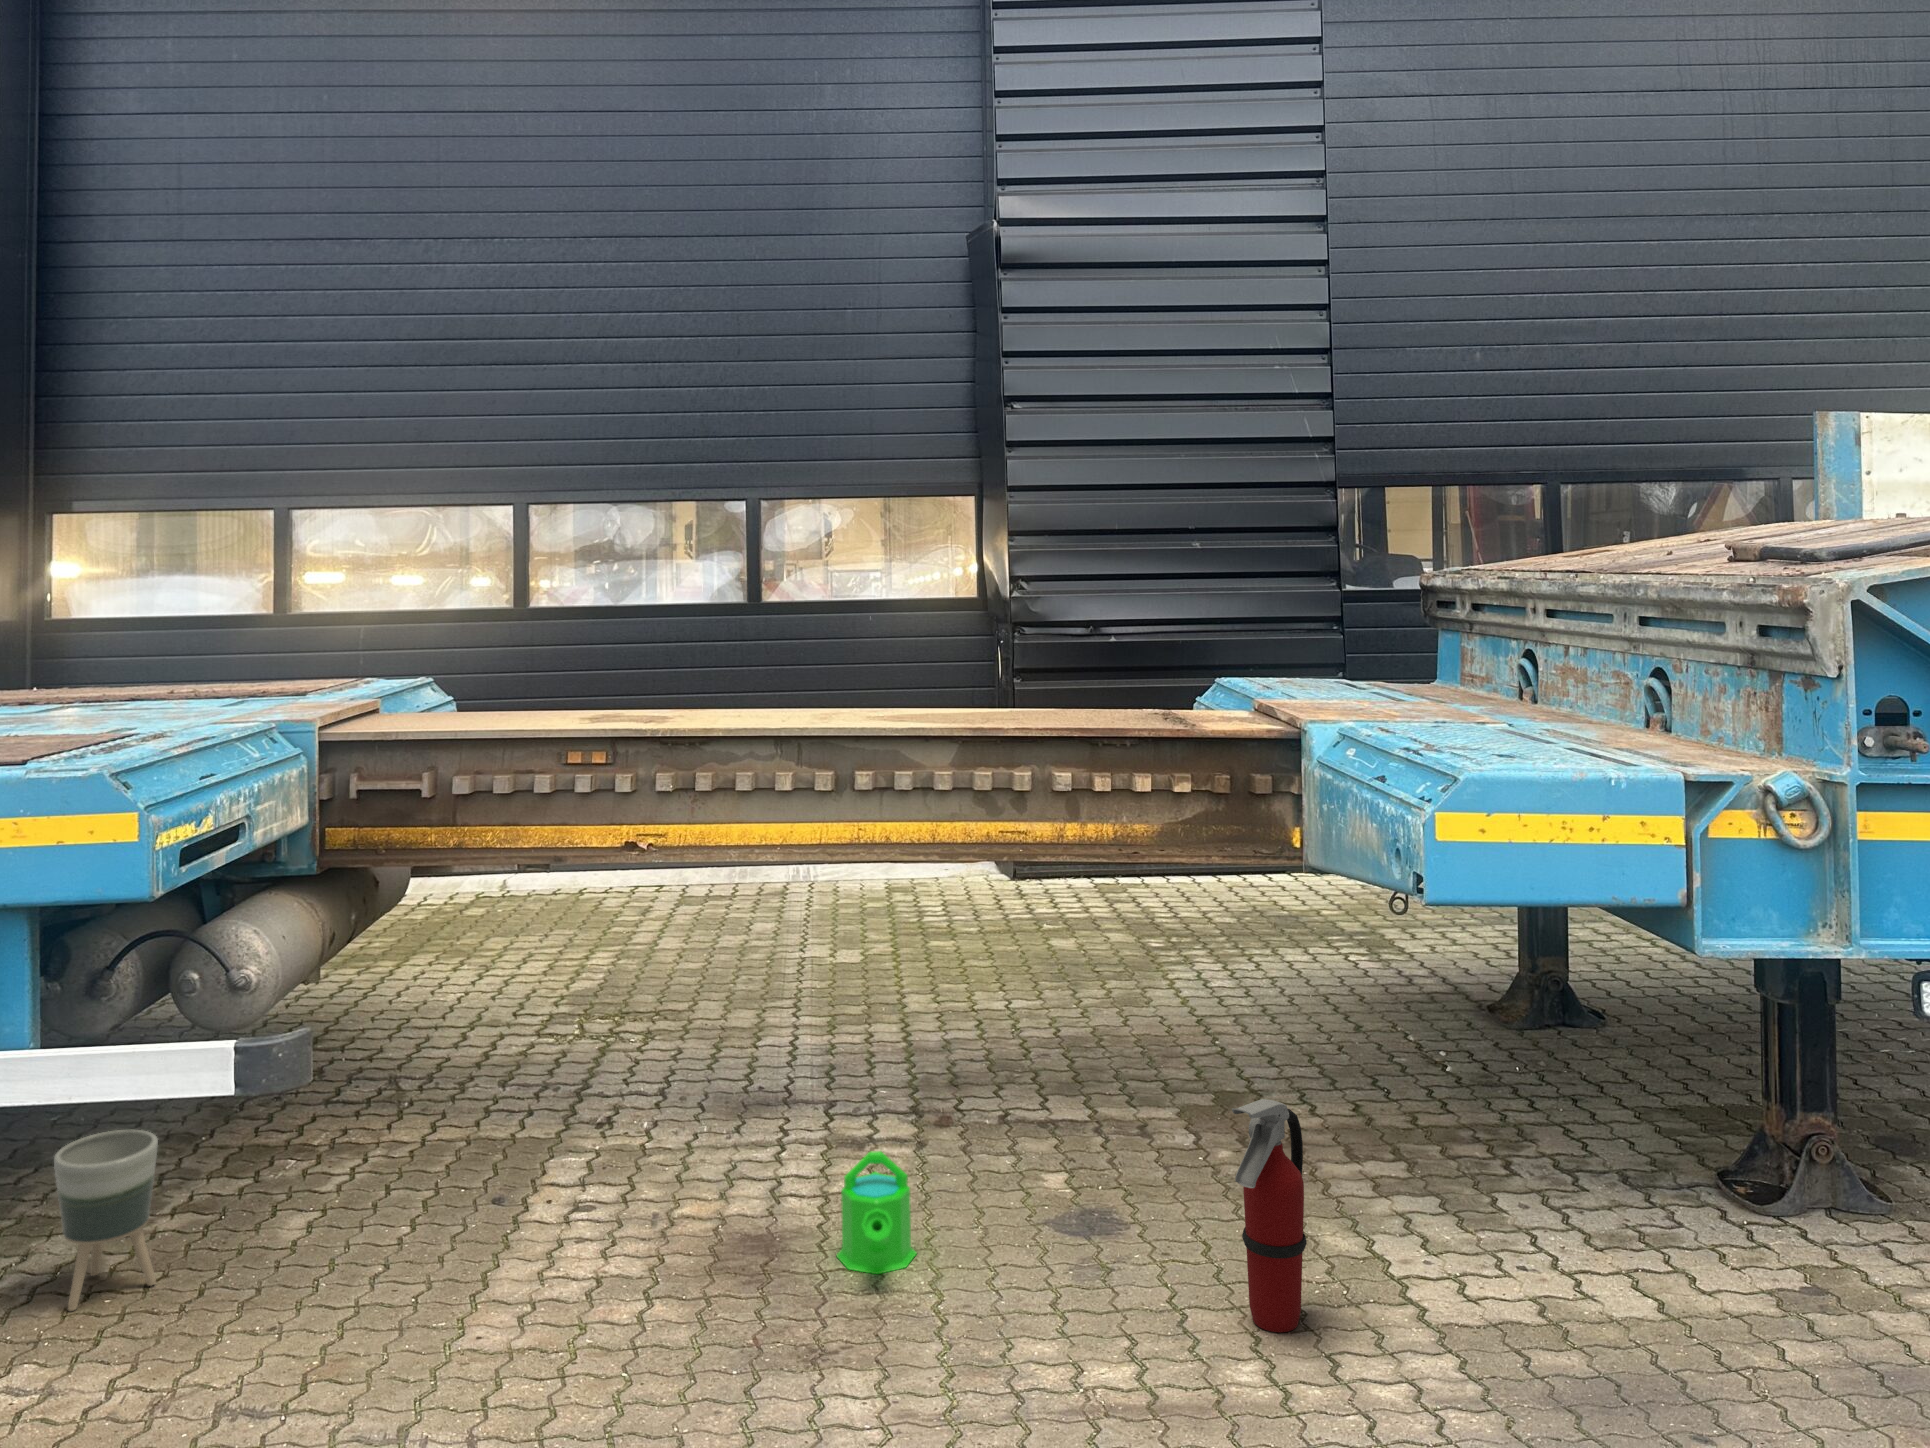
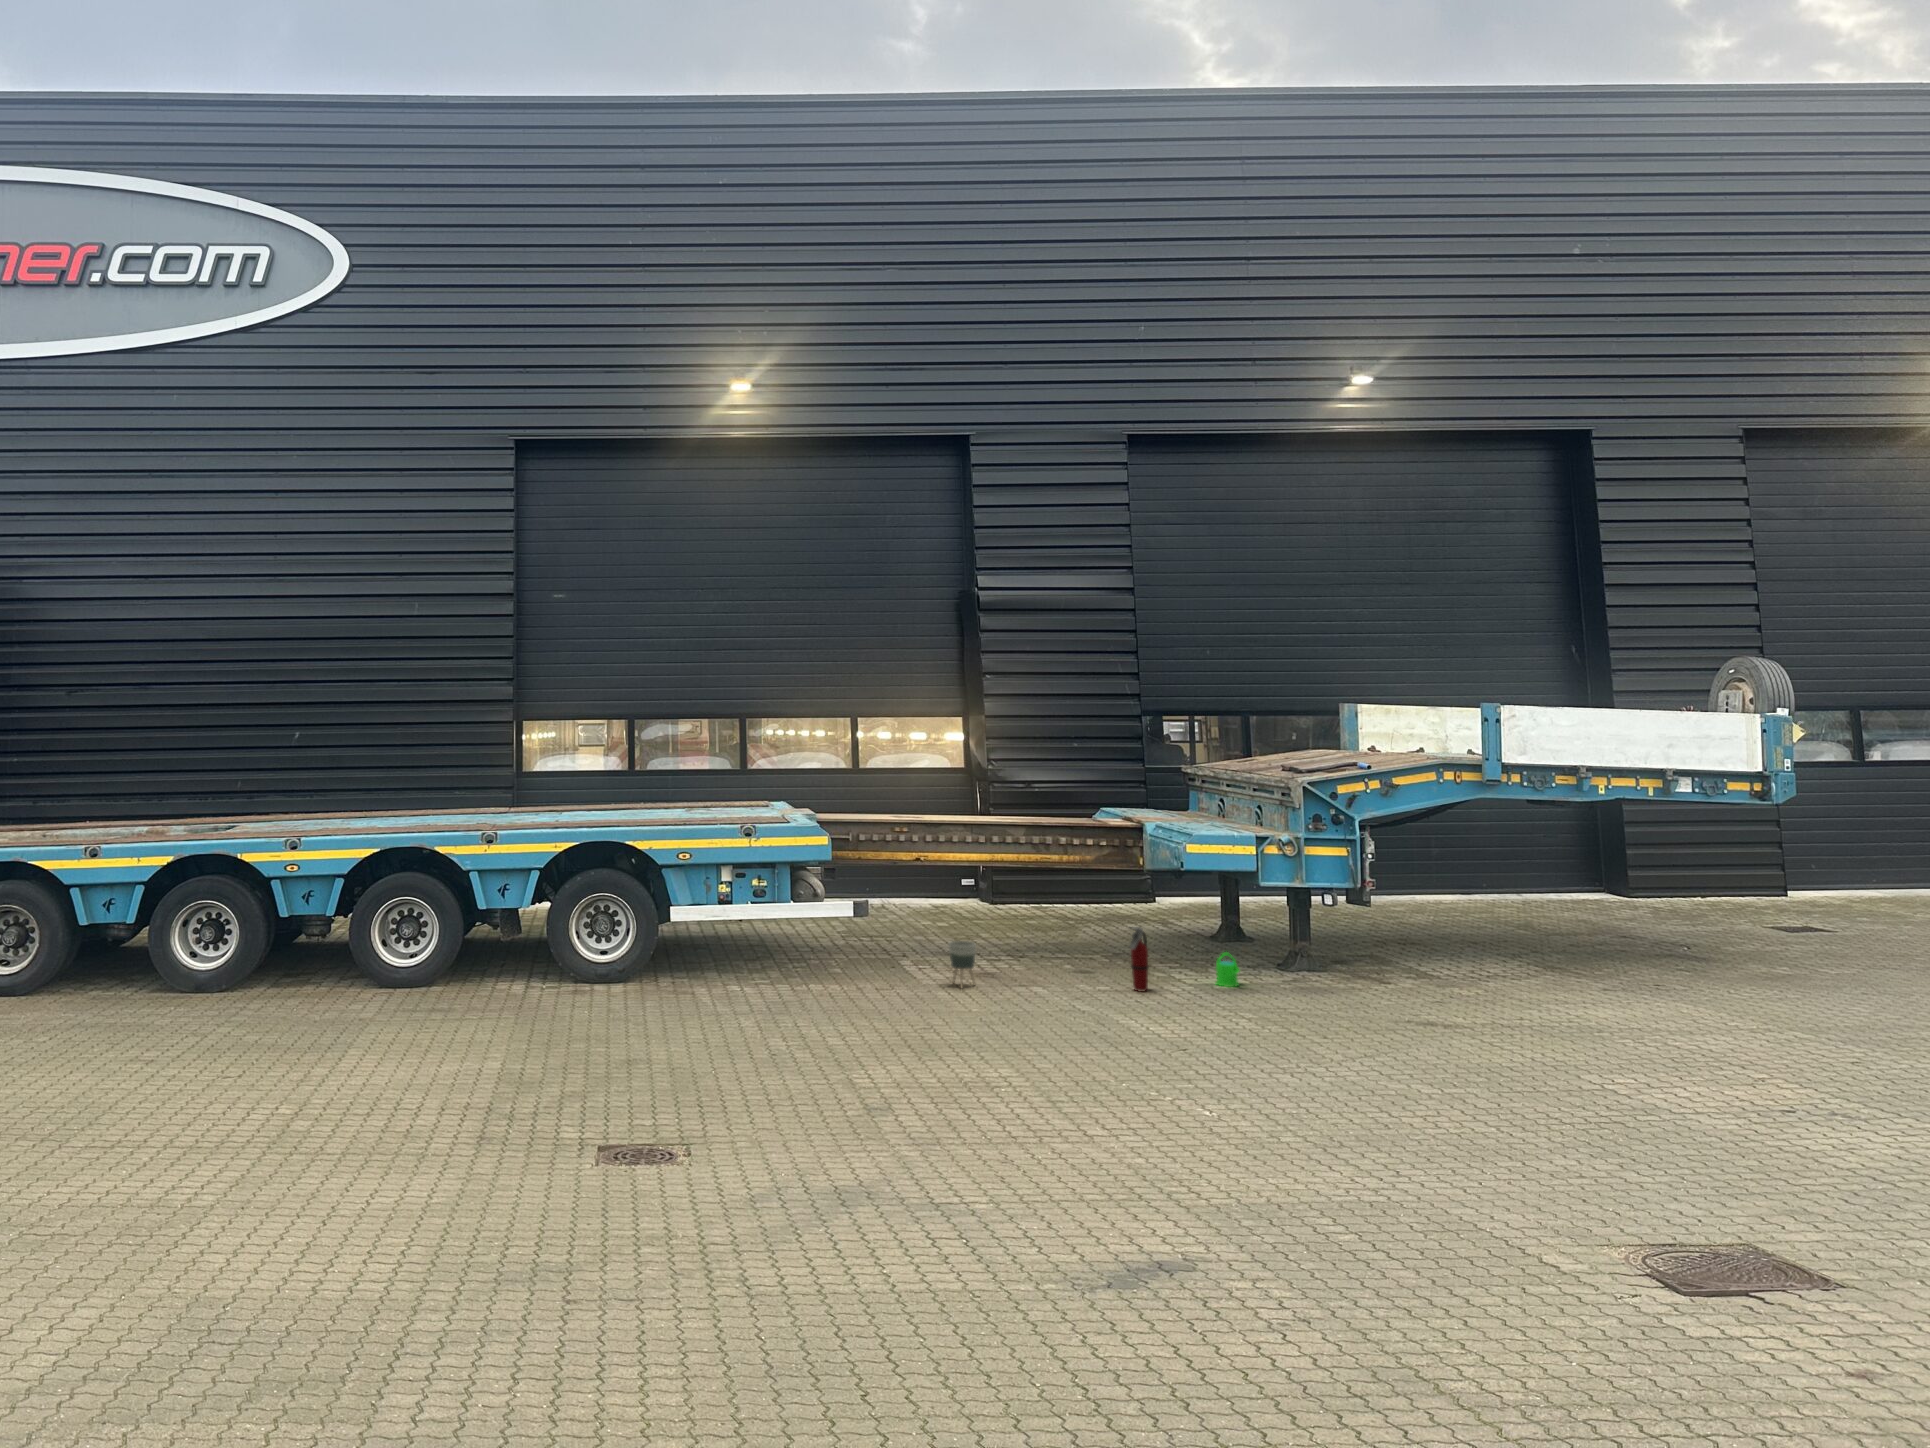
planter: present [54,1130,158,1311] -> present [949,941,976,988]
watering can: present [837,1151,916,1274] -> present [1216,952,1240,987]

